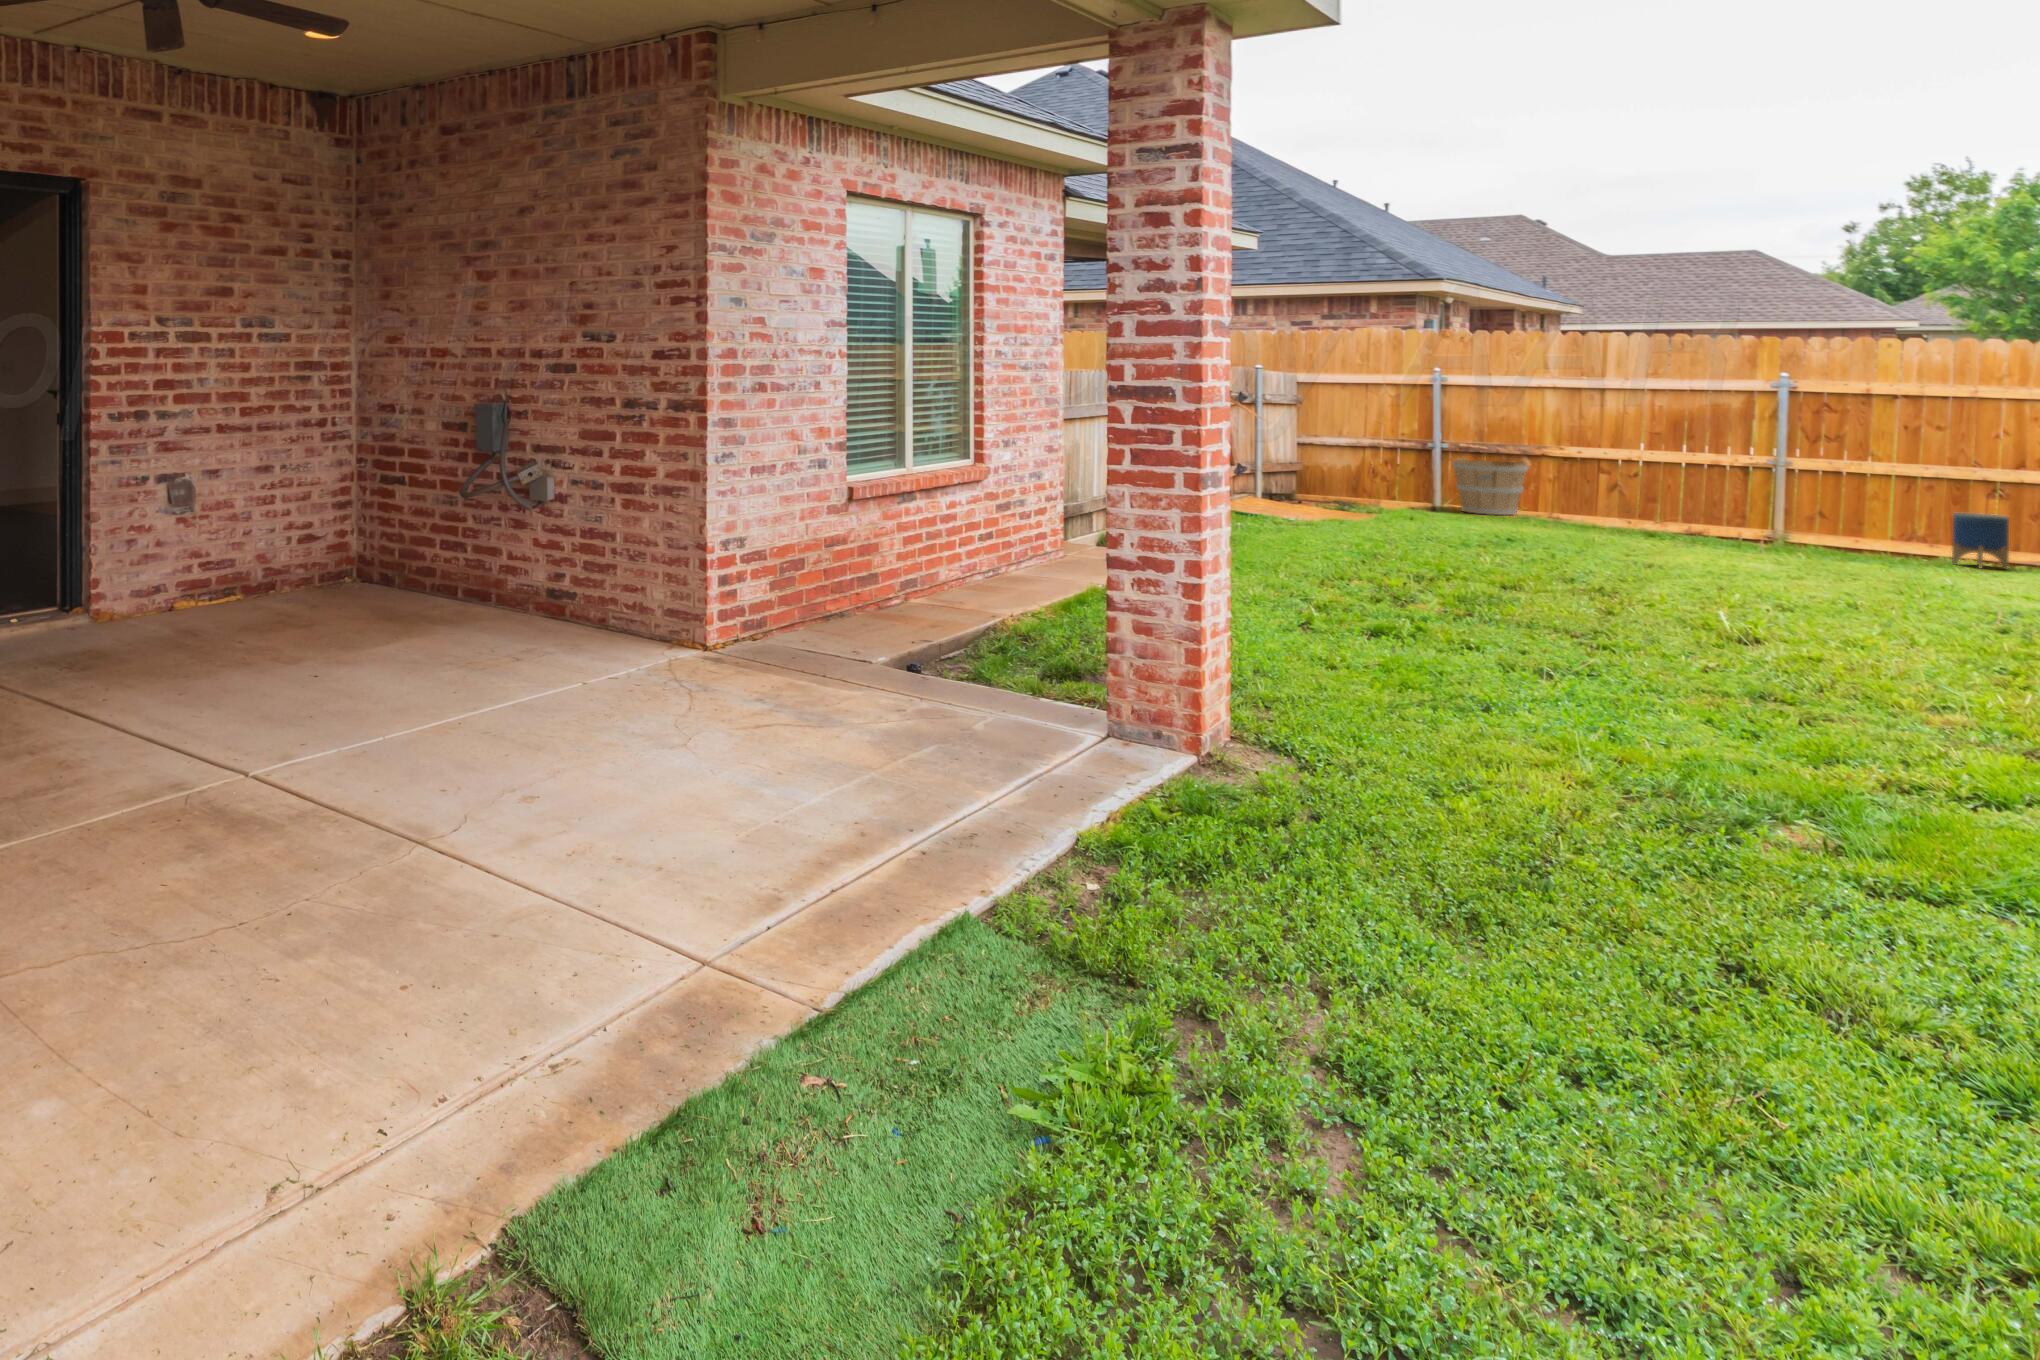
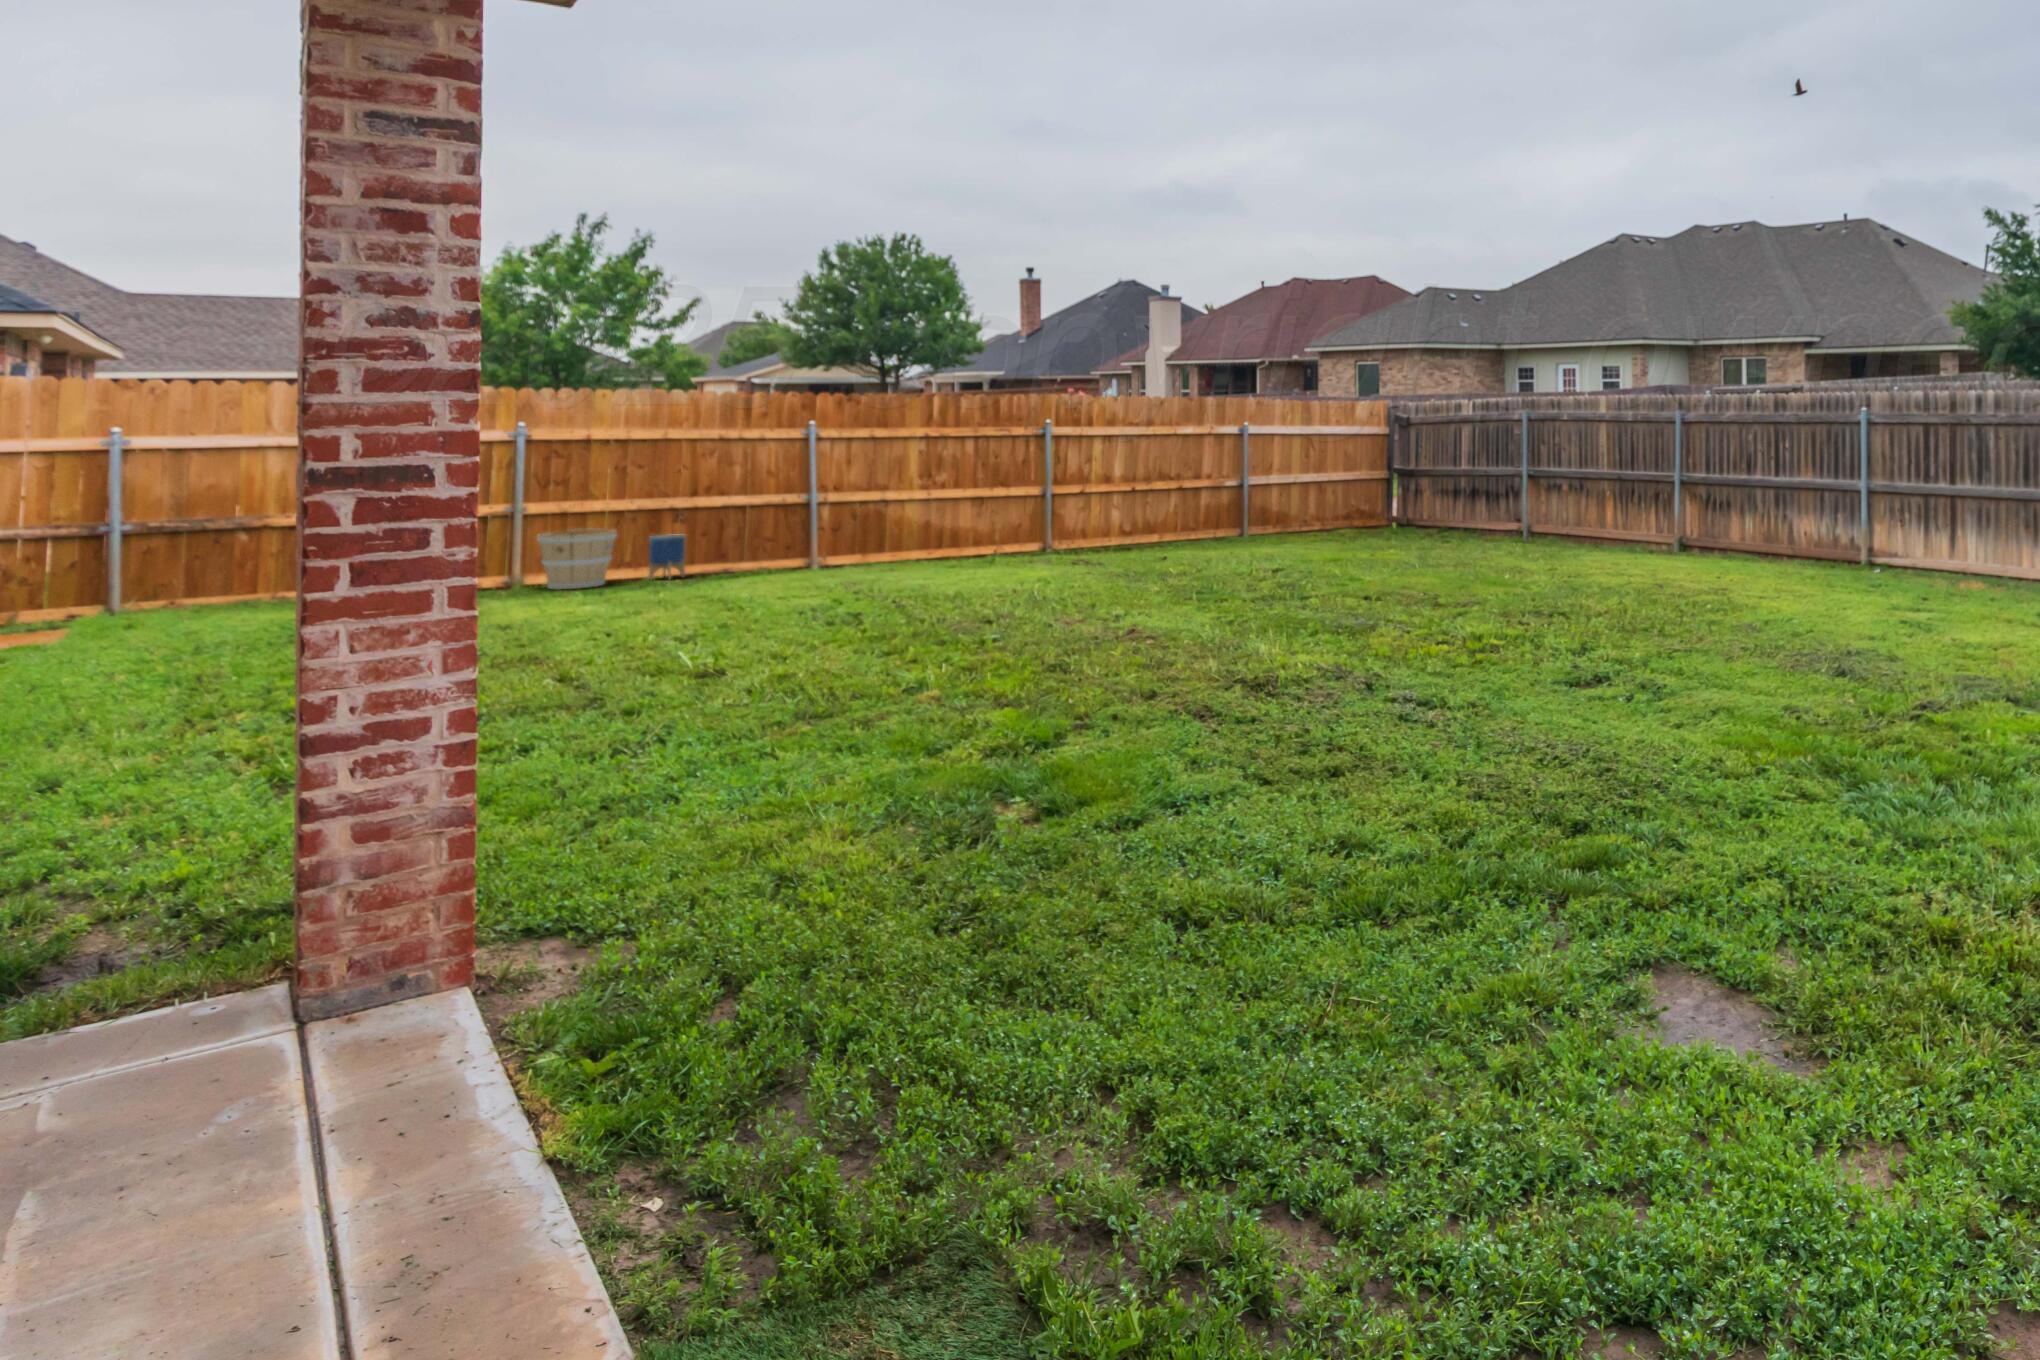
wooden bucket: present [1452,458,1528,516] -> present [537,528,617,590]

